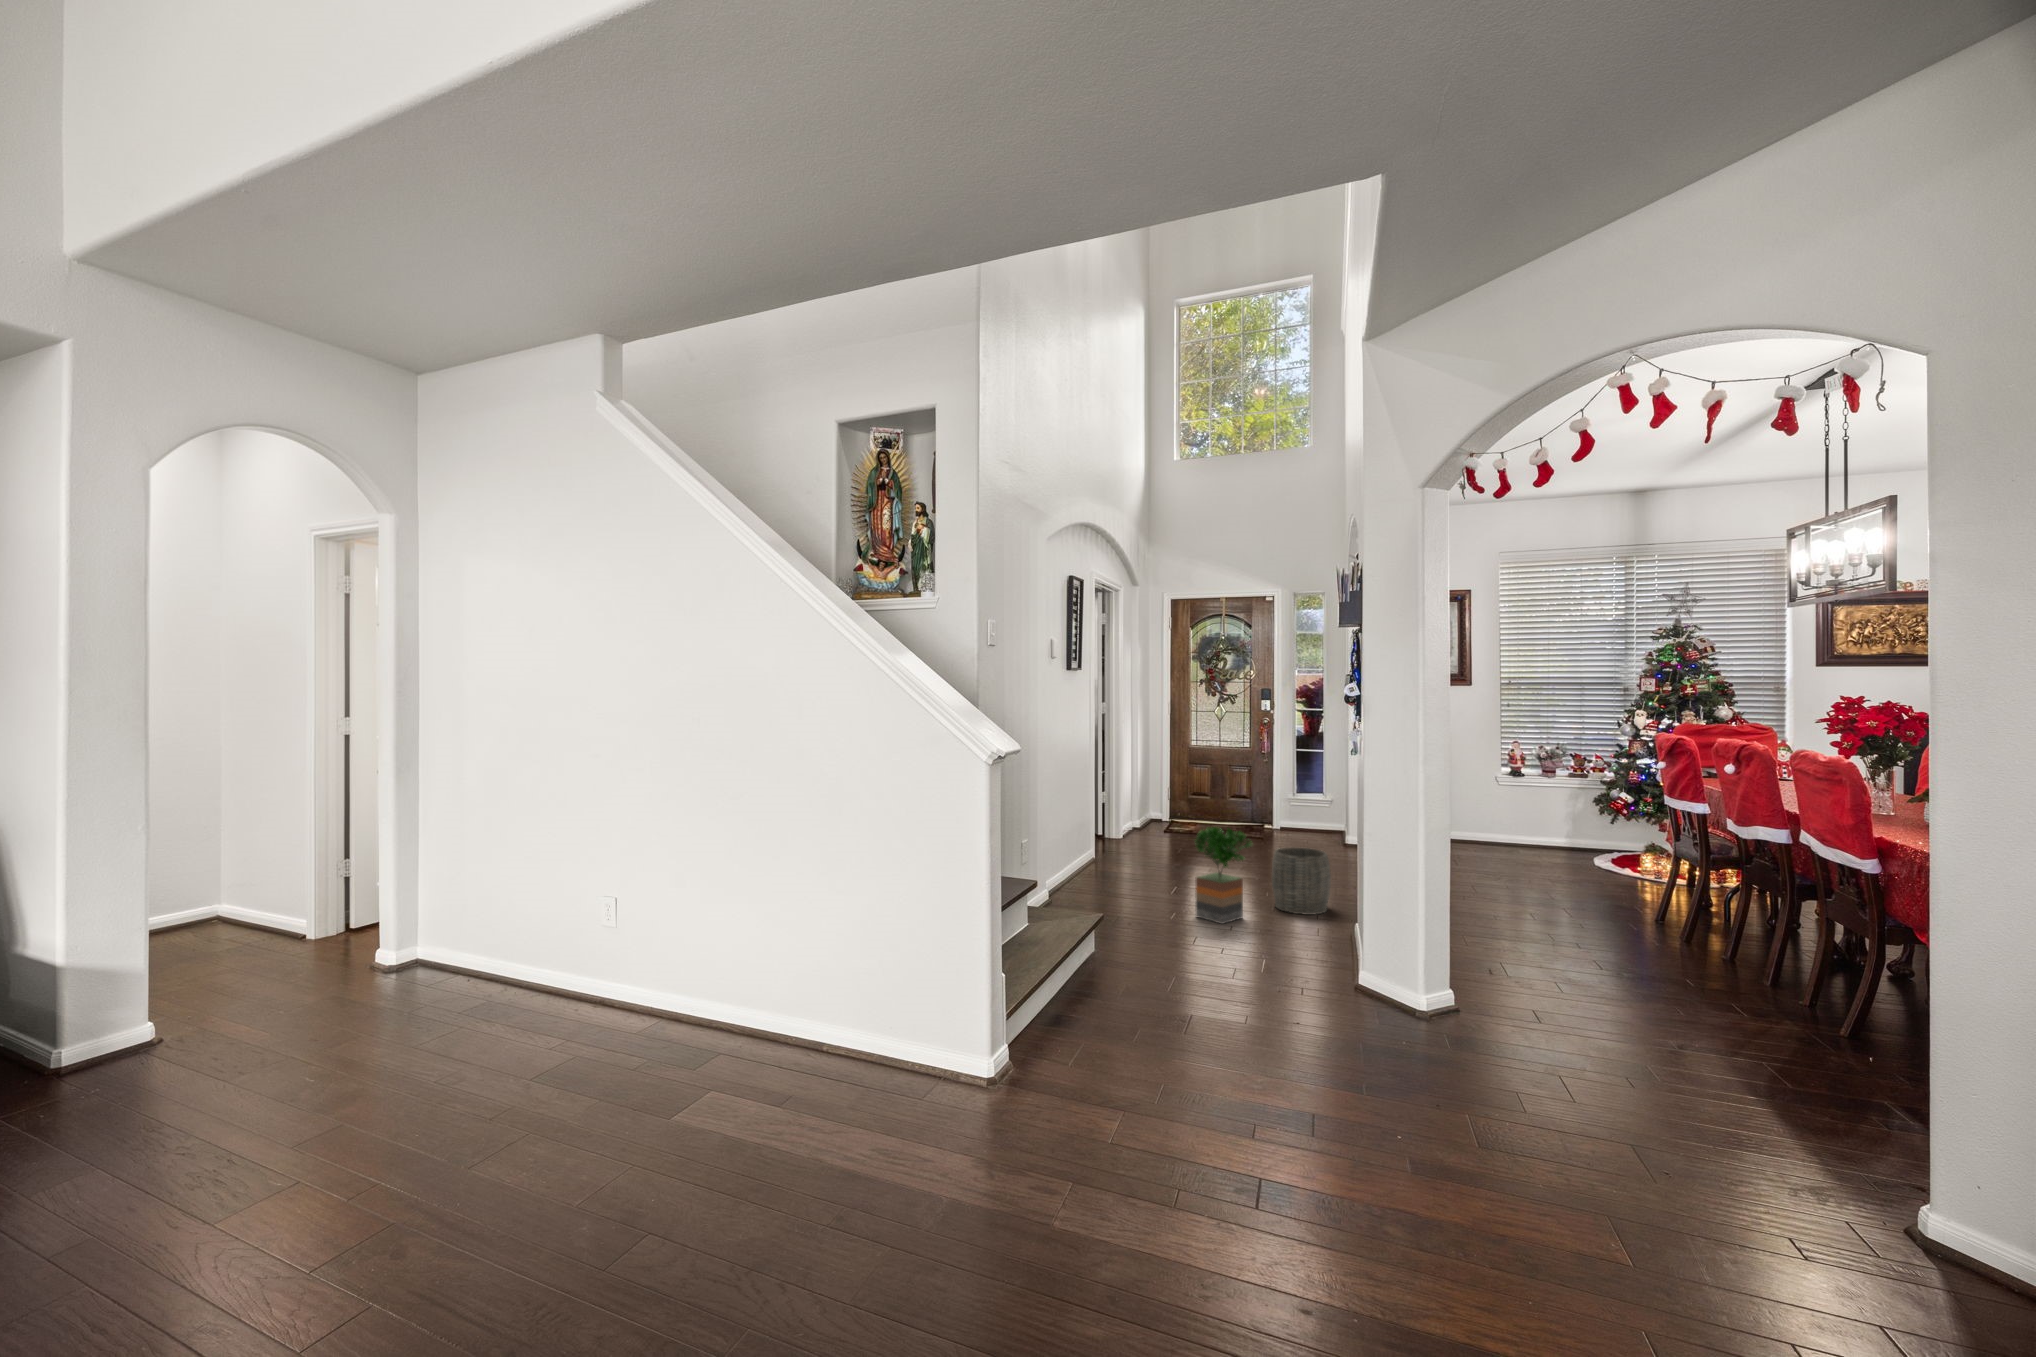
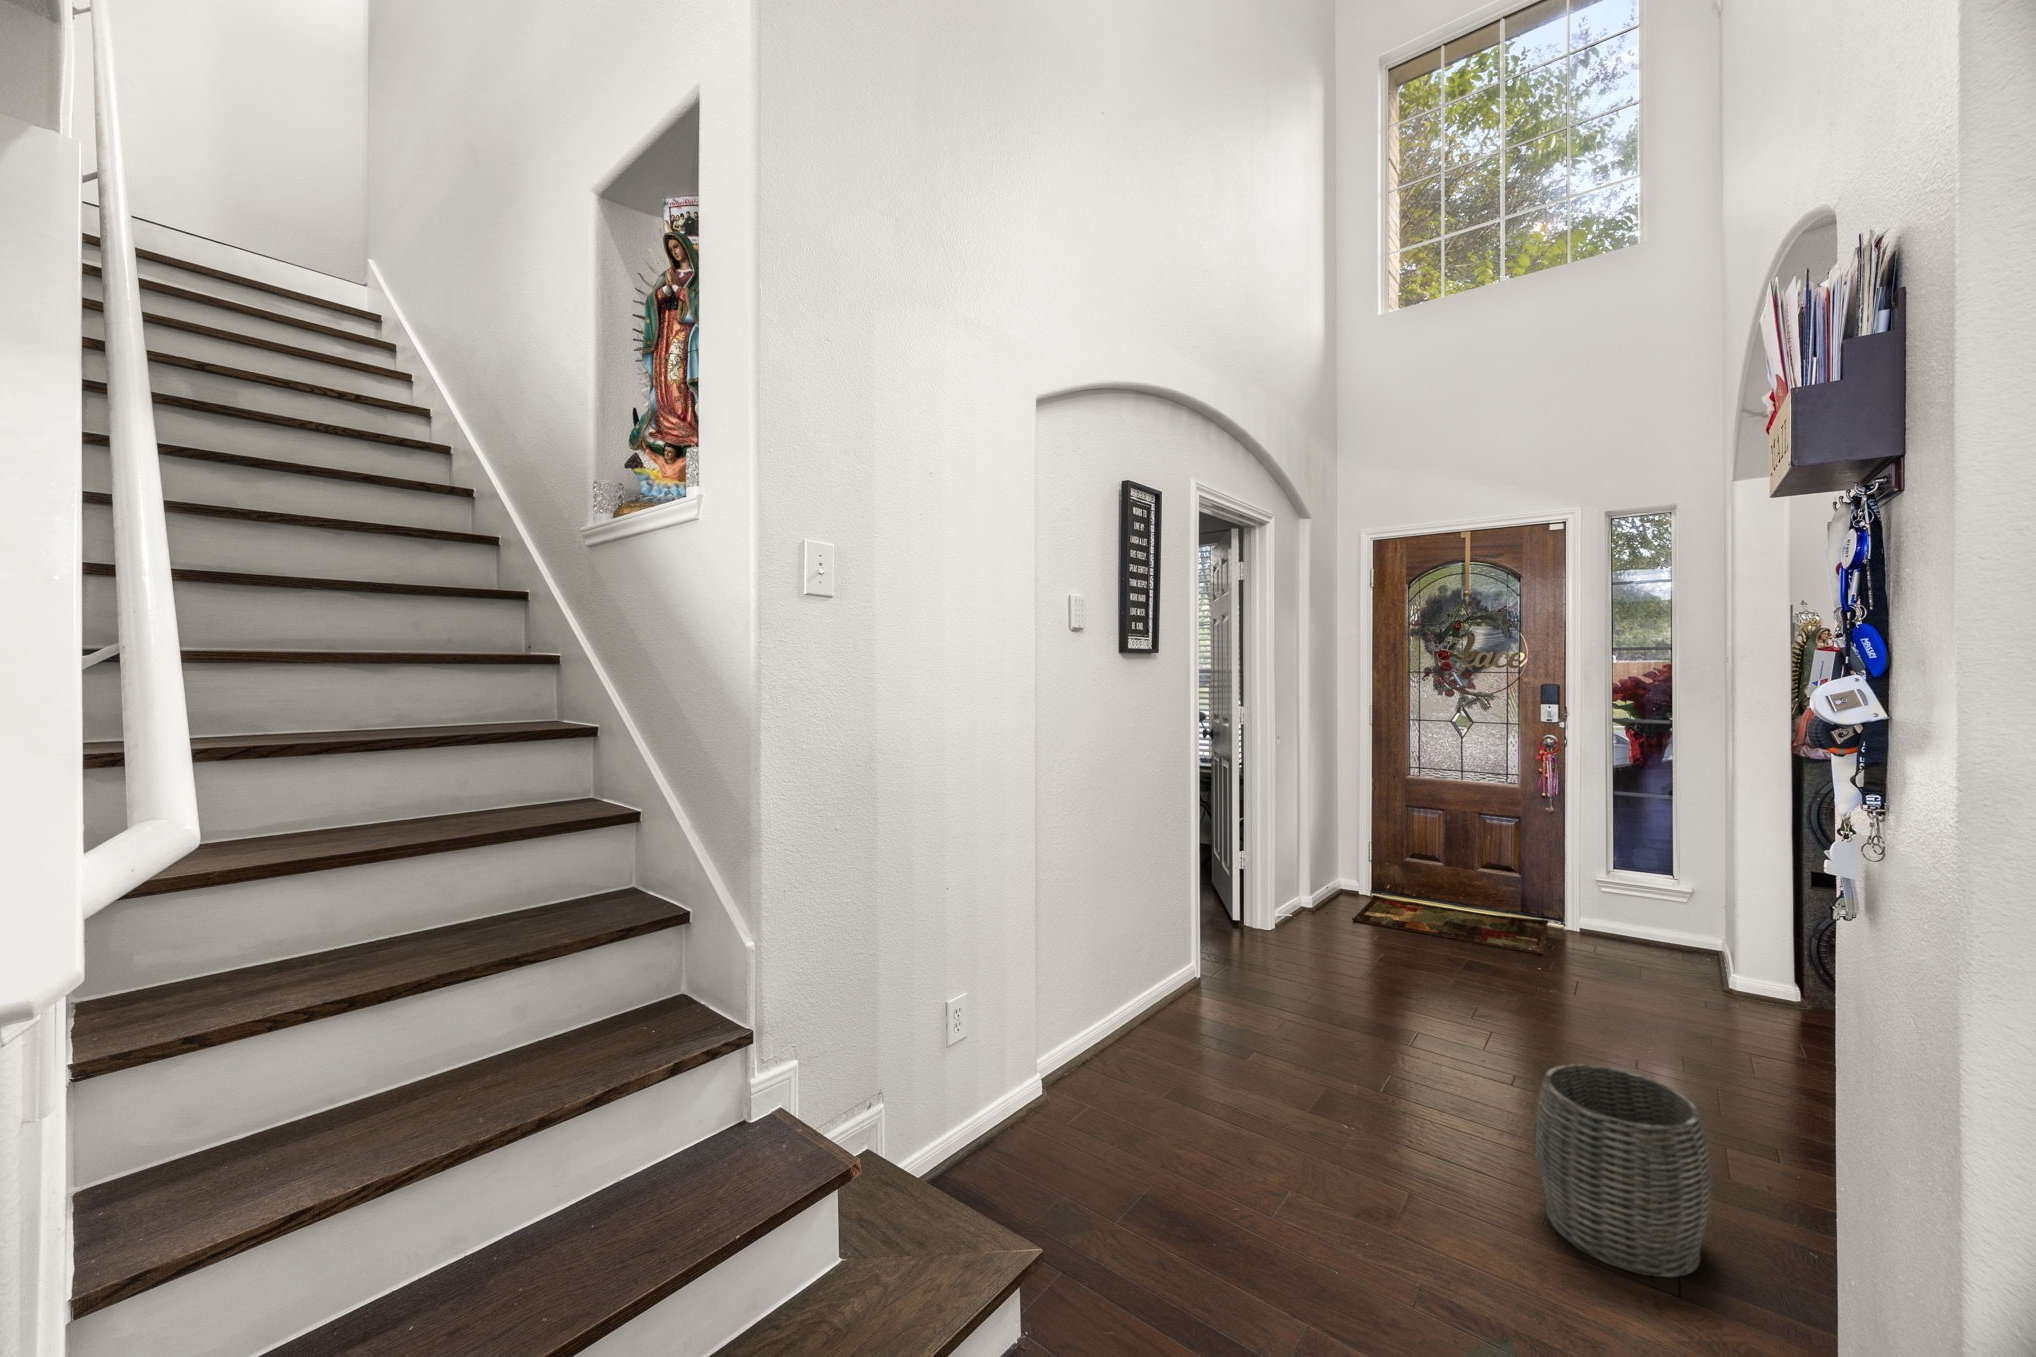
potted tree: present [1195,827,1251,924] -> none [1312,1009,1478,1278]

